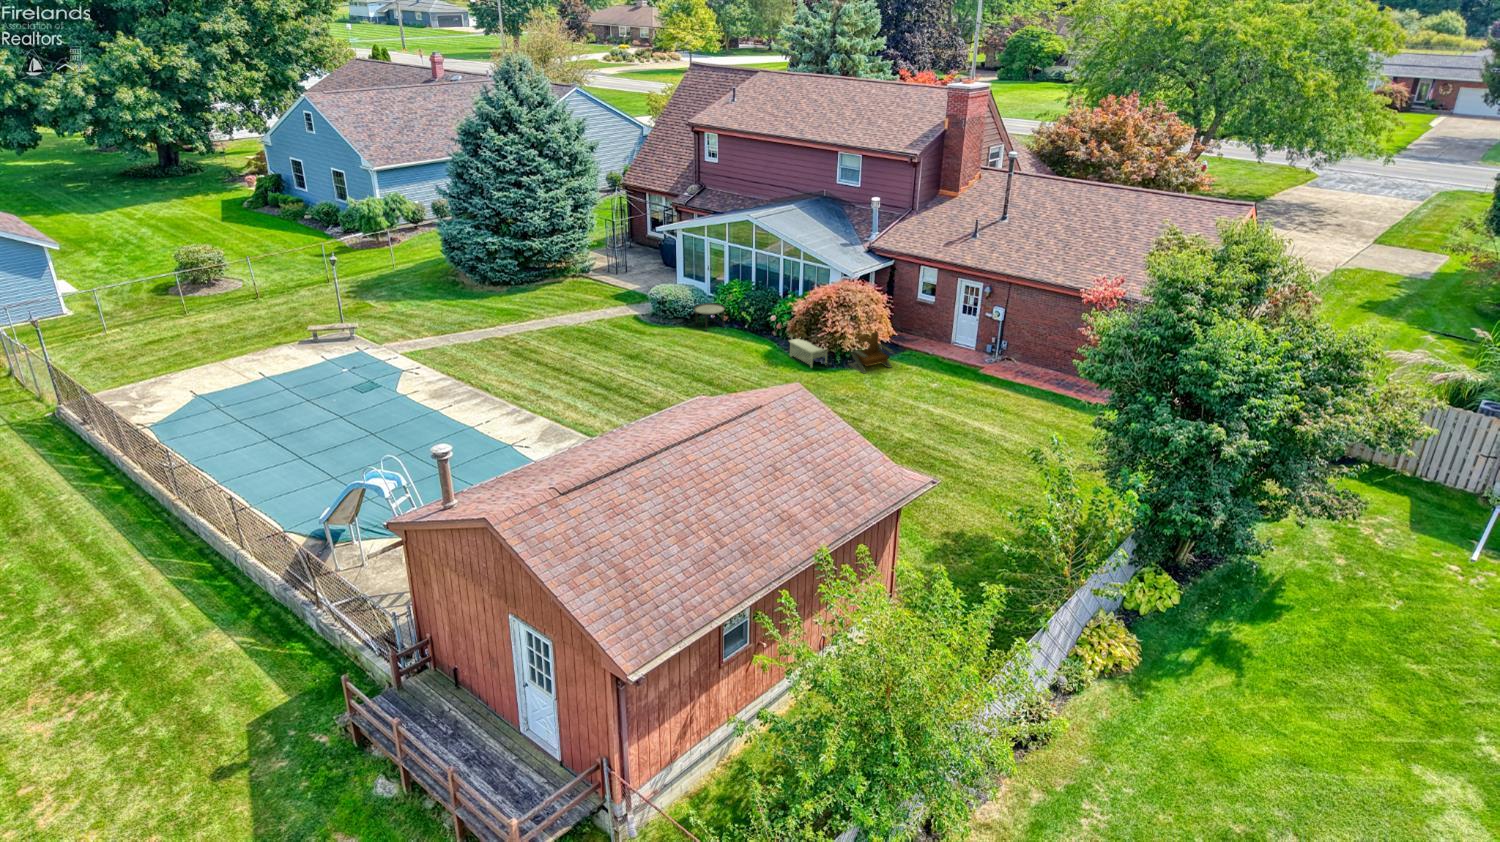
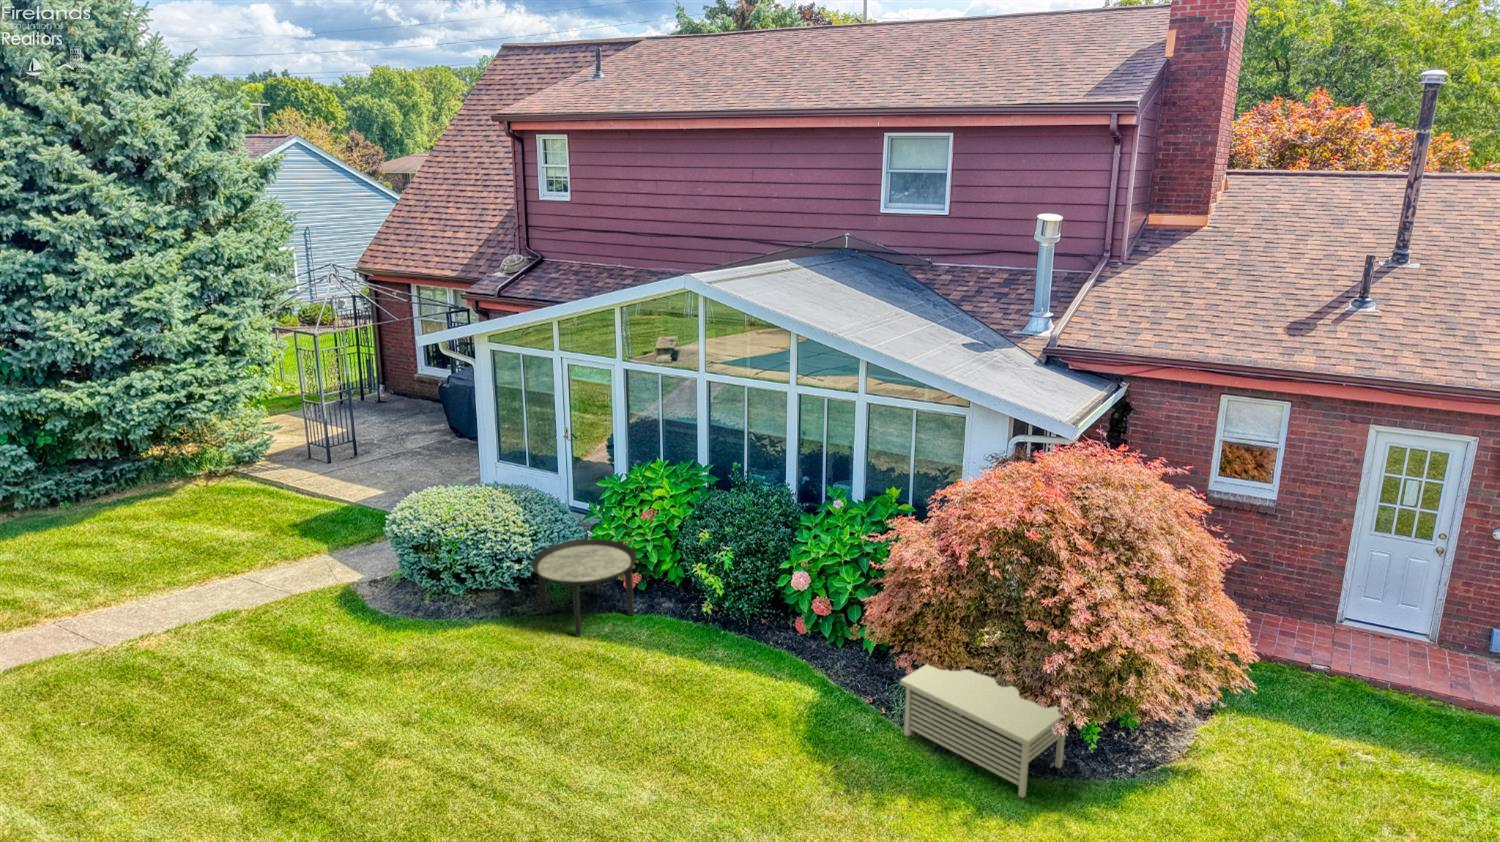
lounge chair: present [849,332,892,373] -> none [1133,622,1303,809]

